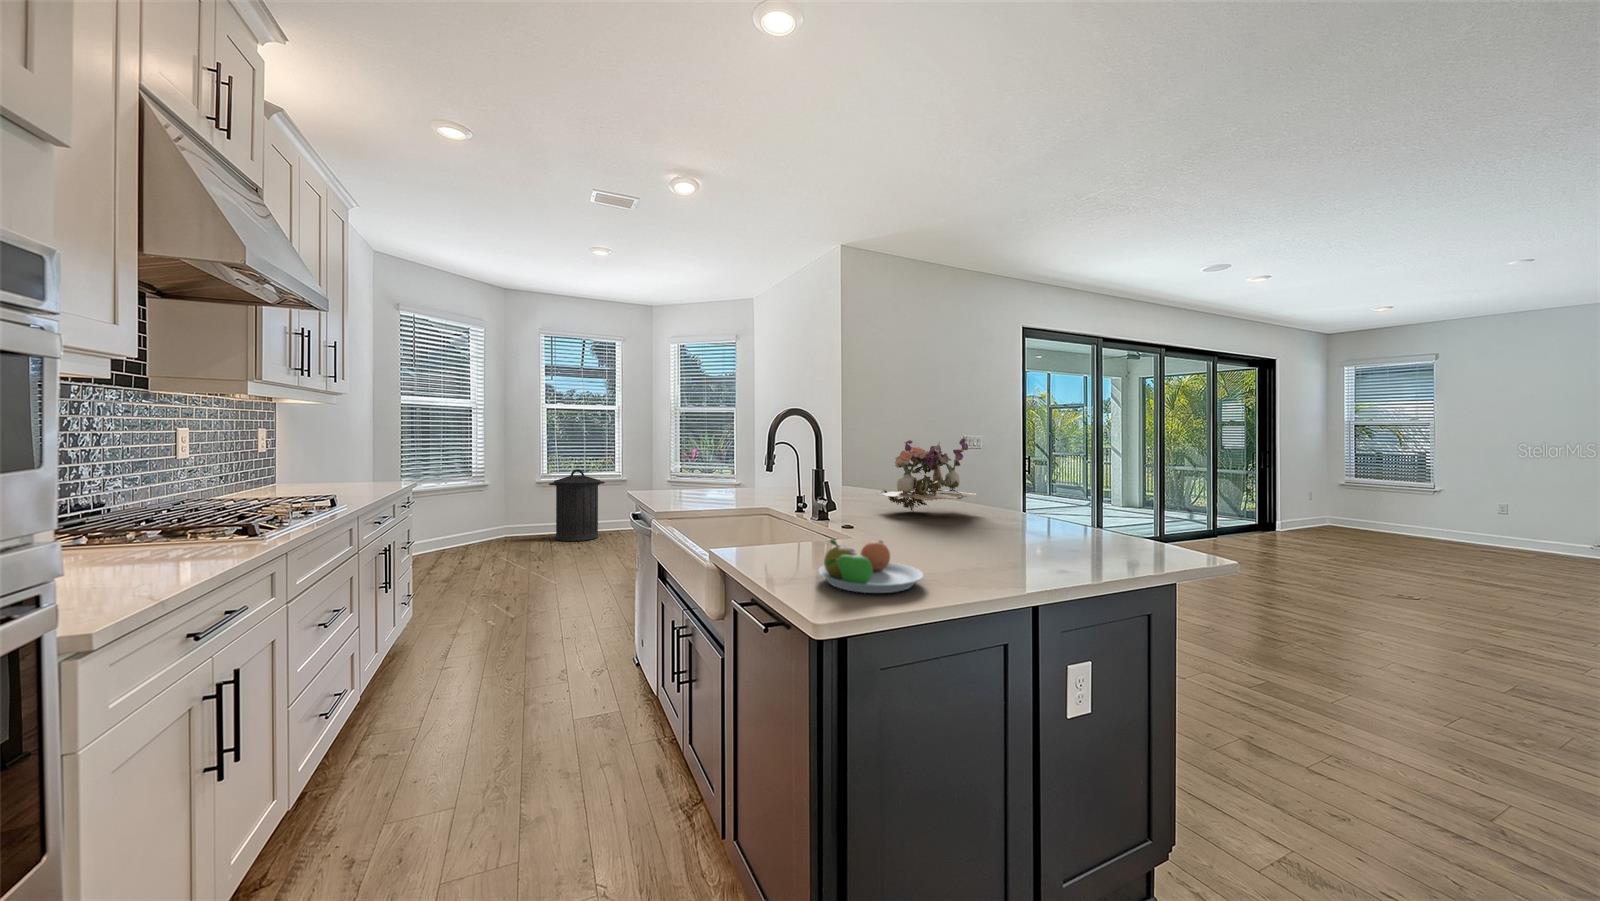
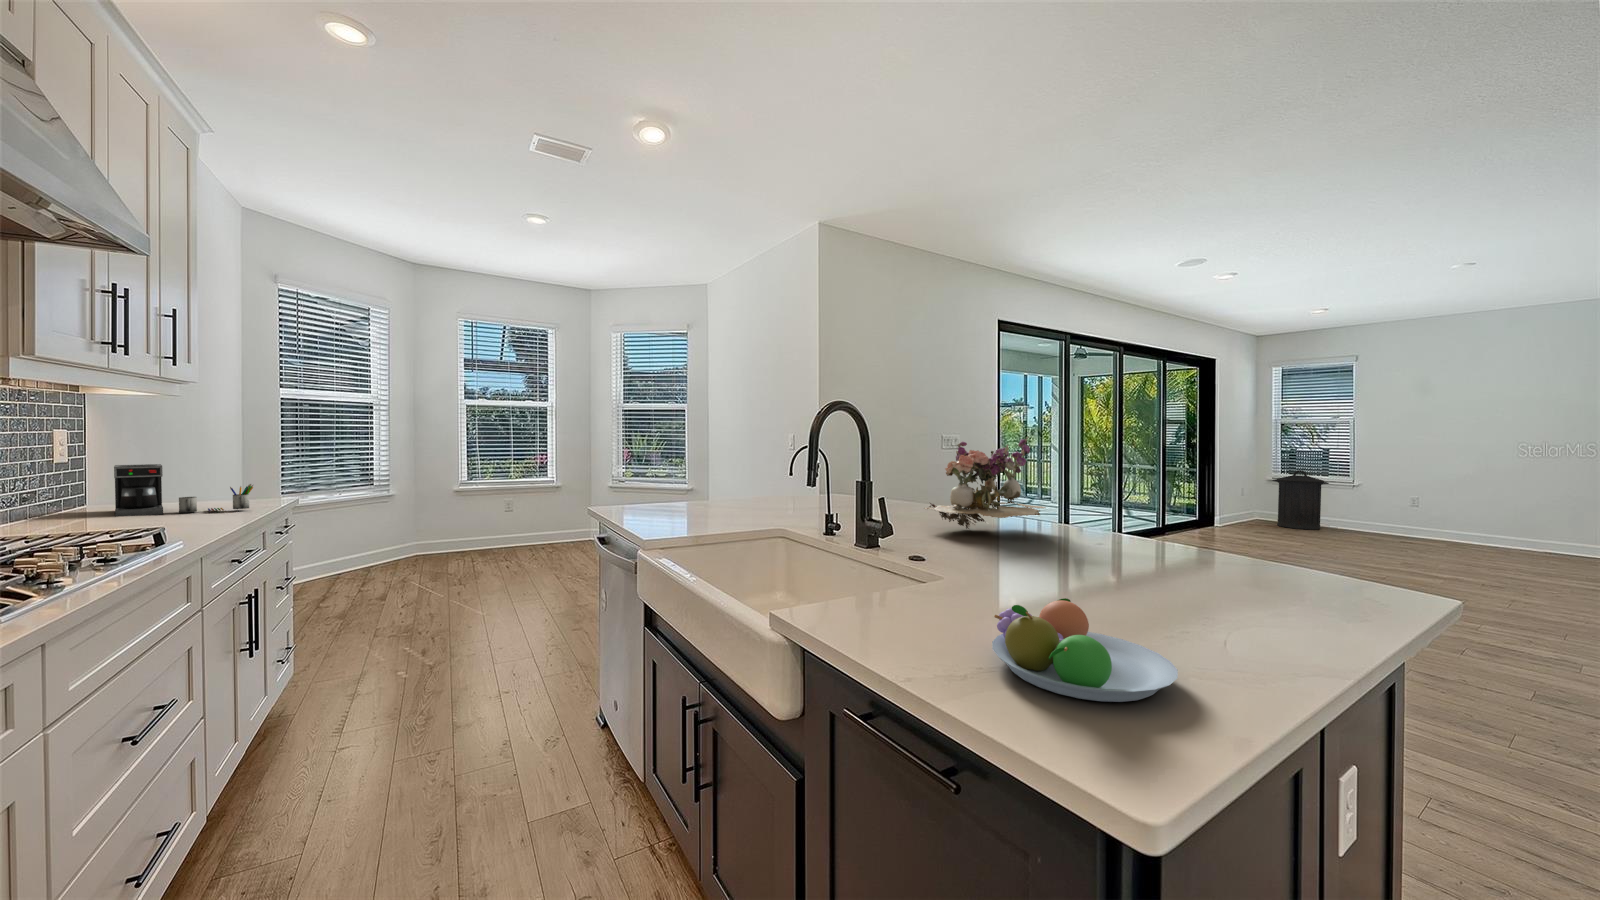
coffee maker: none [298,454,387,491] -> present [114,464,253,516]
trash can: present [549,469,605,541] -> present [1272,470,1329,530]

